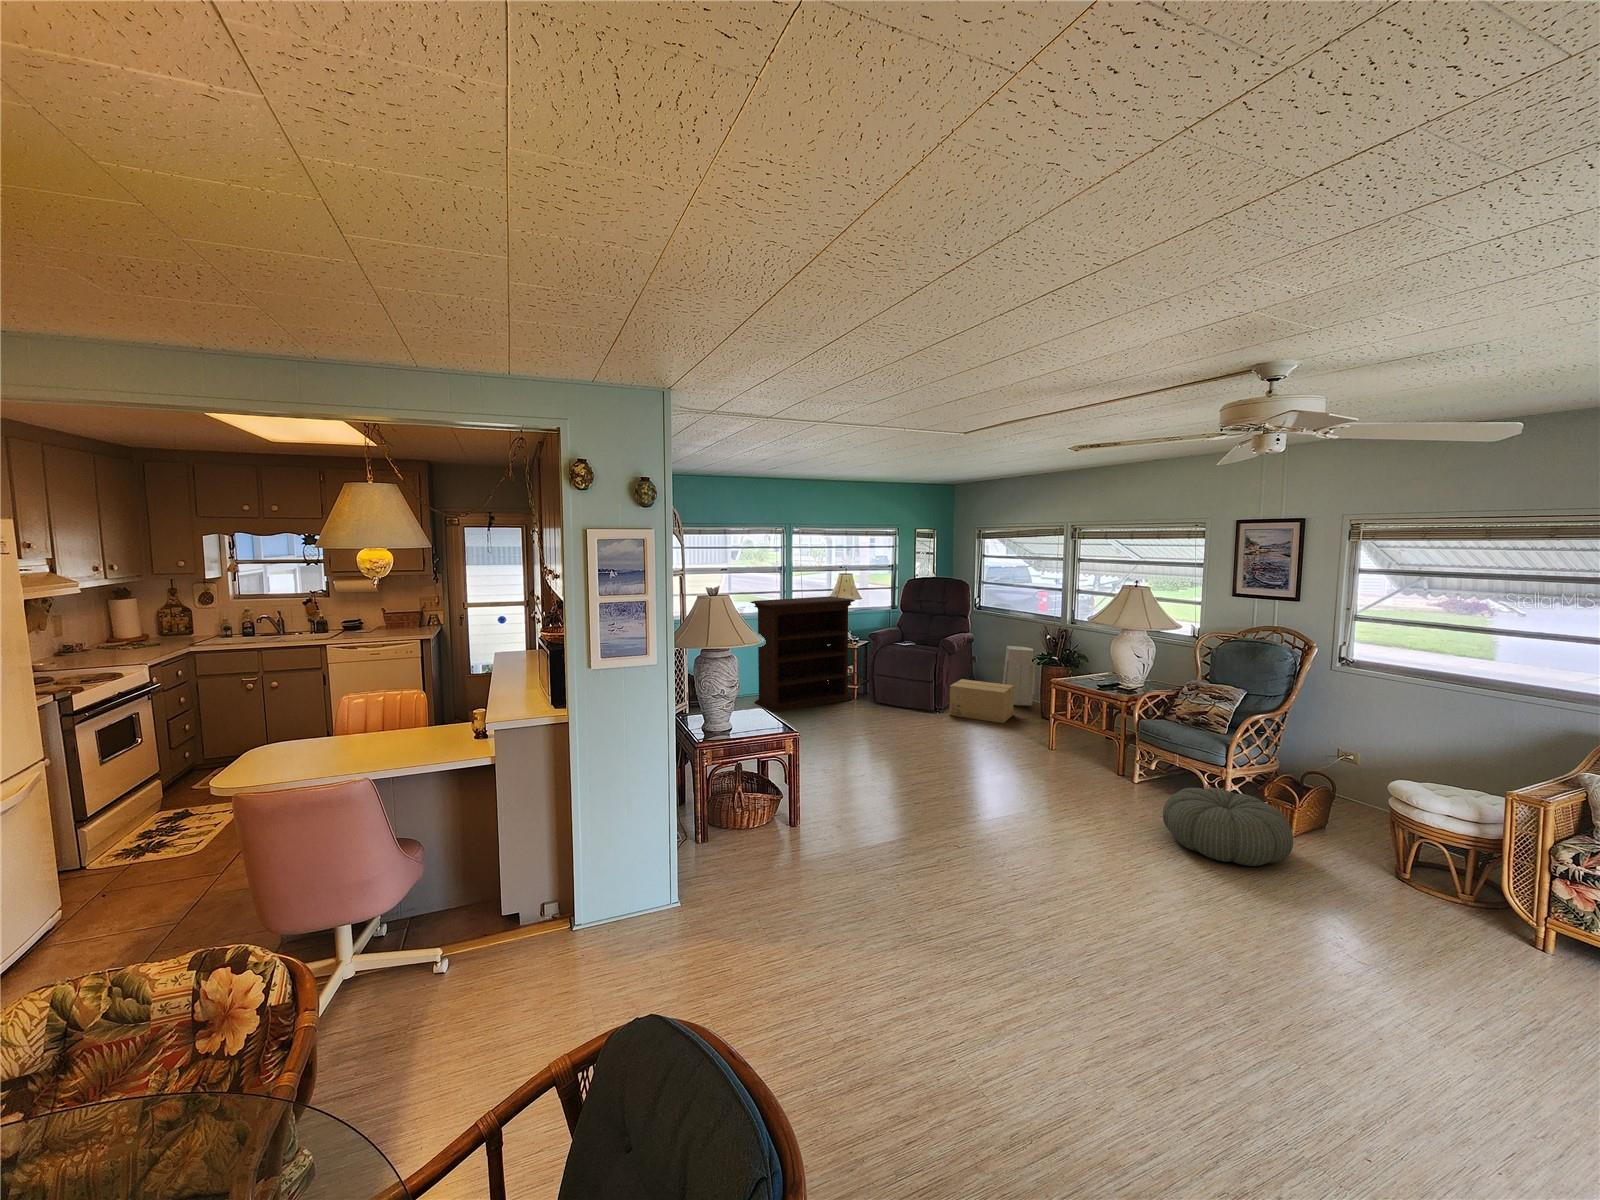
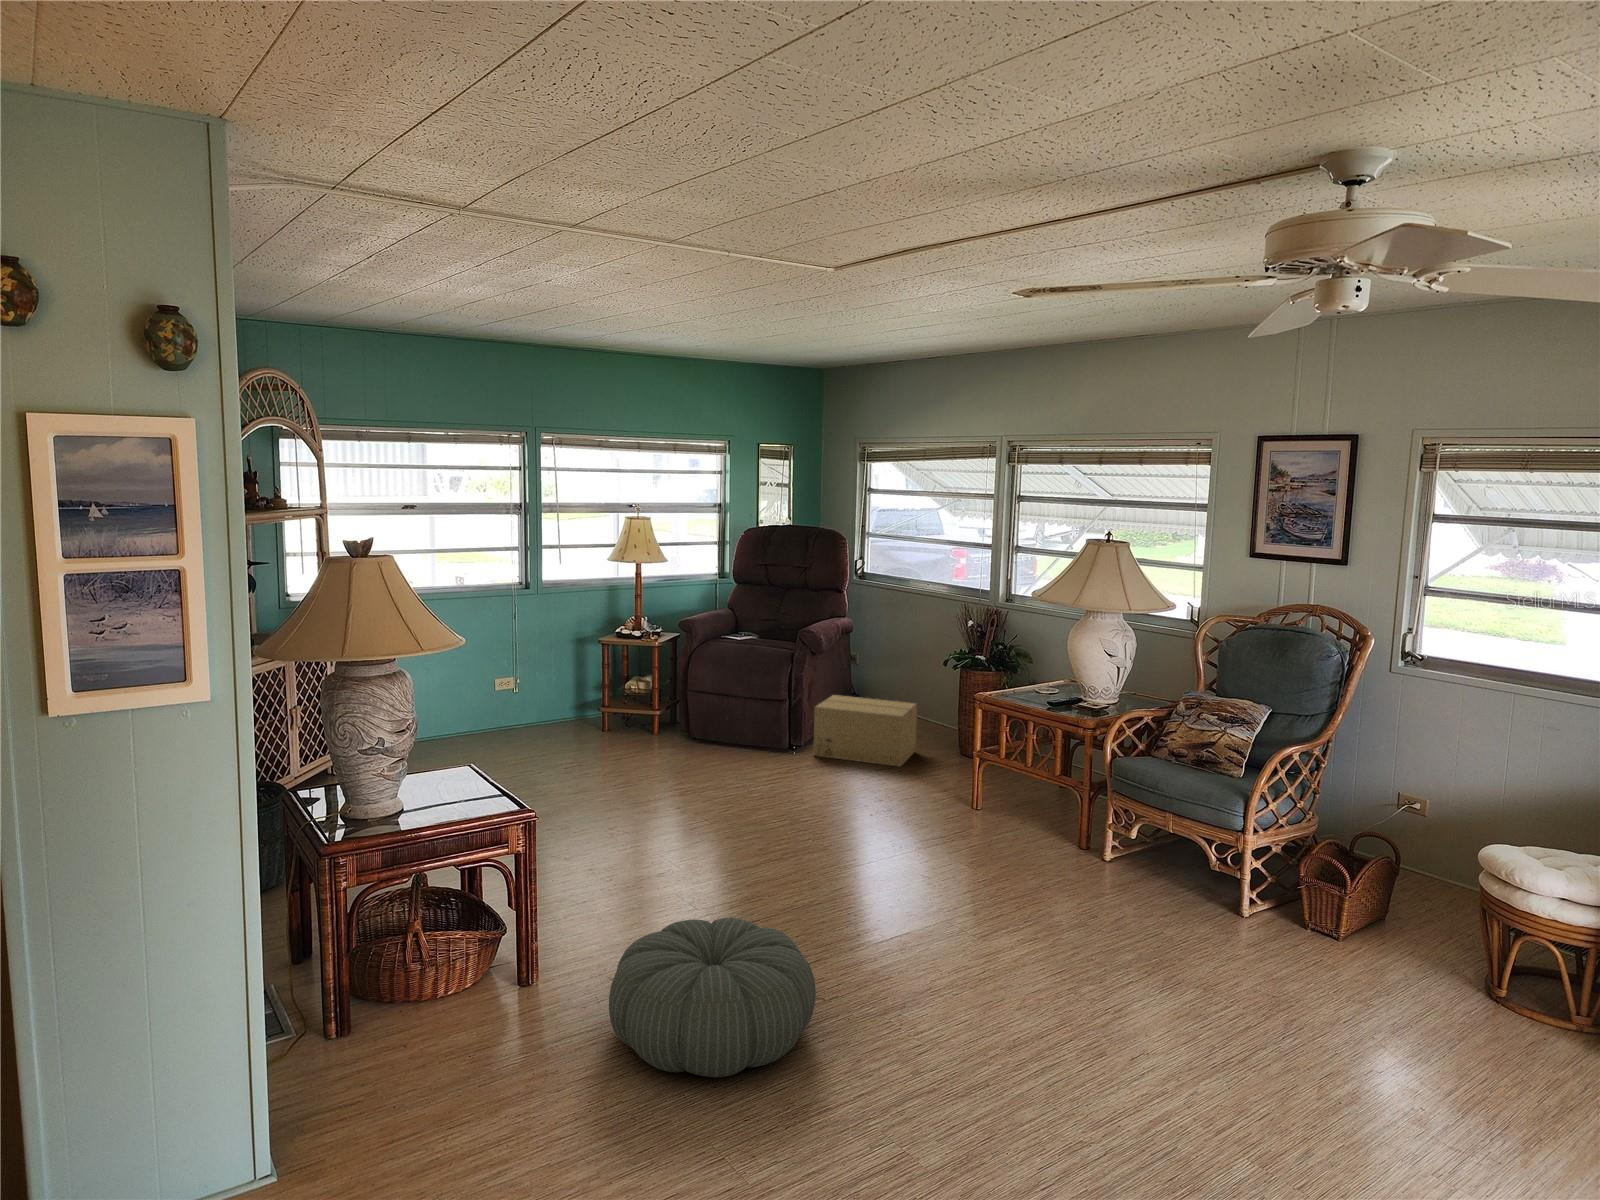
bookshelf: present [751,596,855,712] -> none [462,555,654,764]
air purifier: present [1003,646,1035,705] -> none [895,638,950,735]
pouf: present [1163,788,1293,866] -> present [609,918,816,1077]

